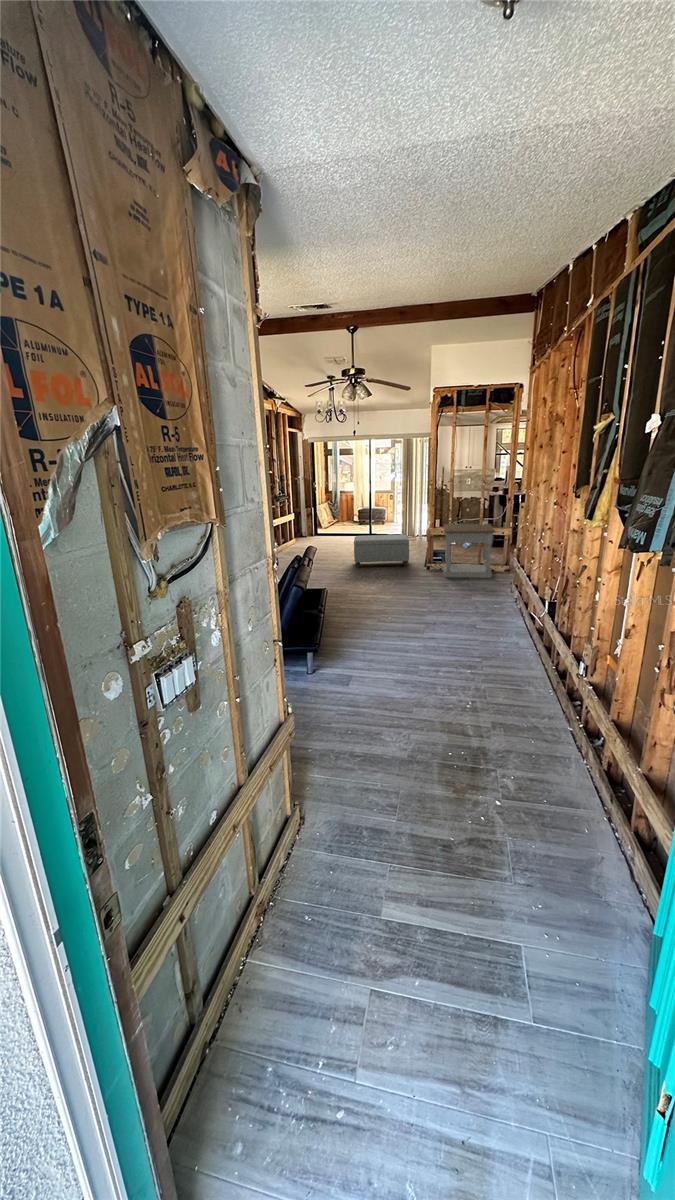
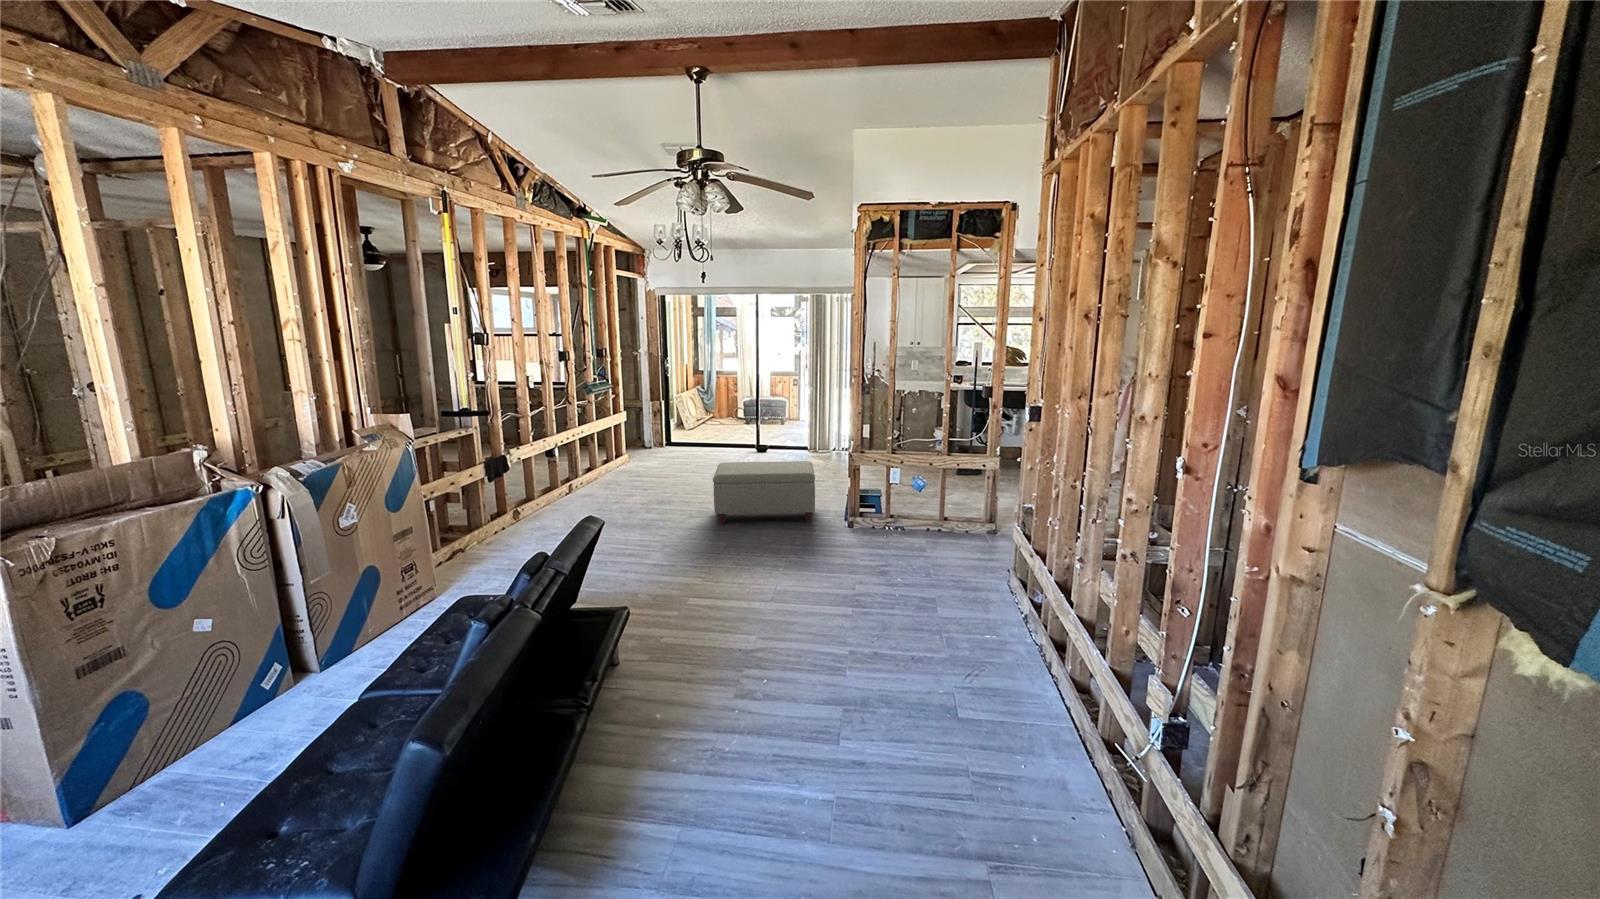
side table: present [444,524,495,578] -> none [877,448,975,557]

